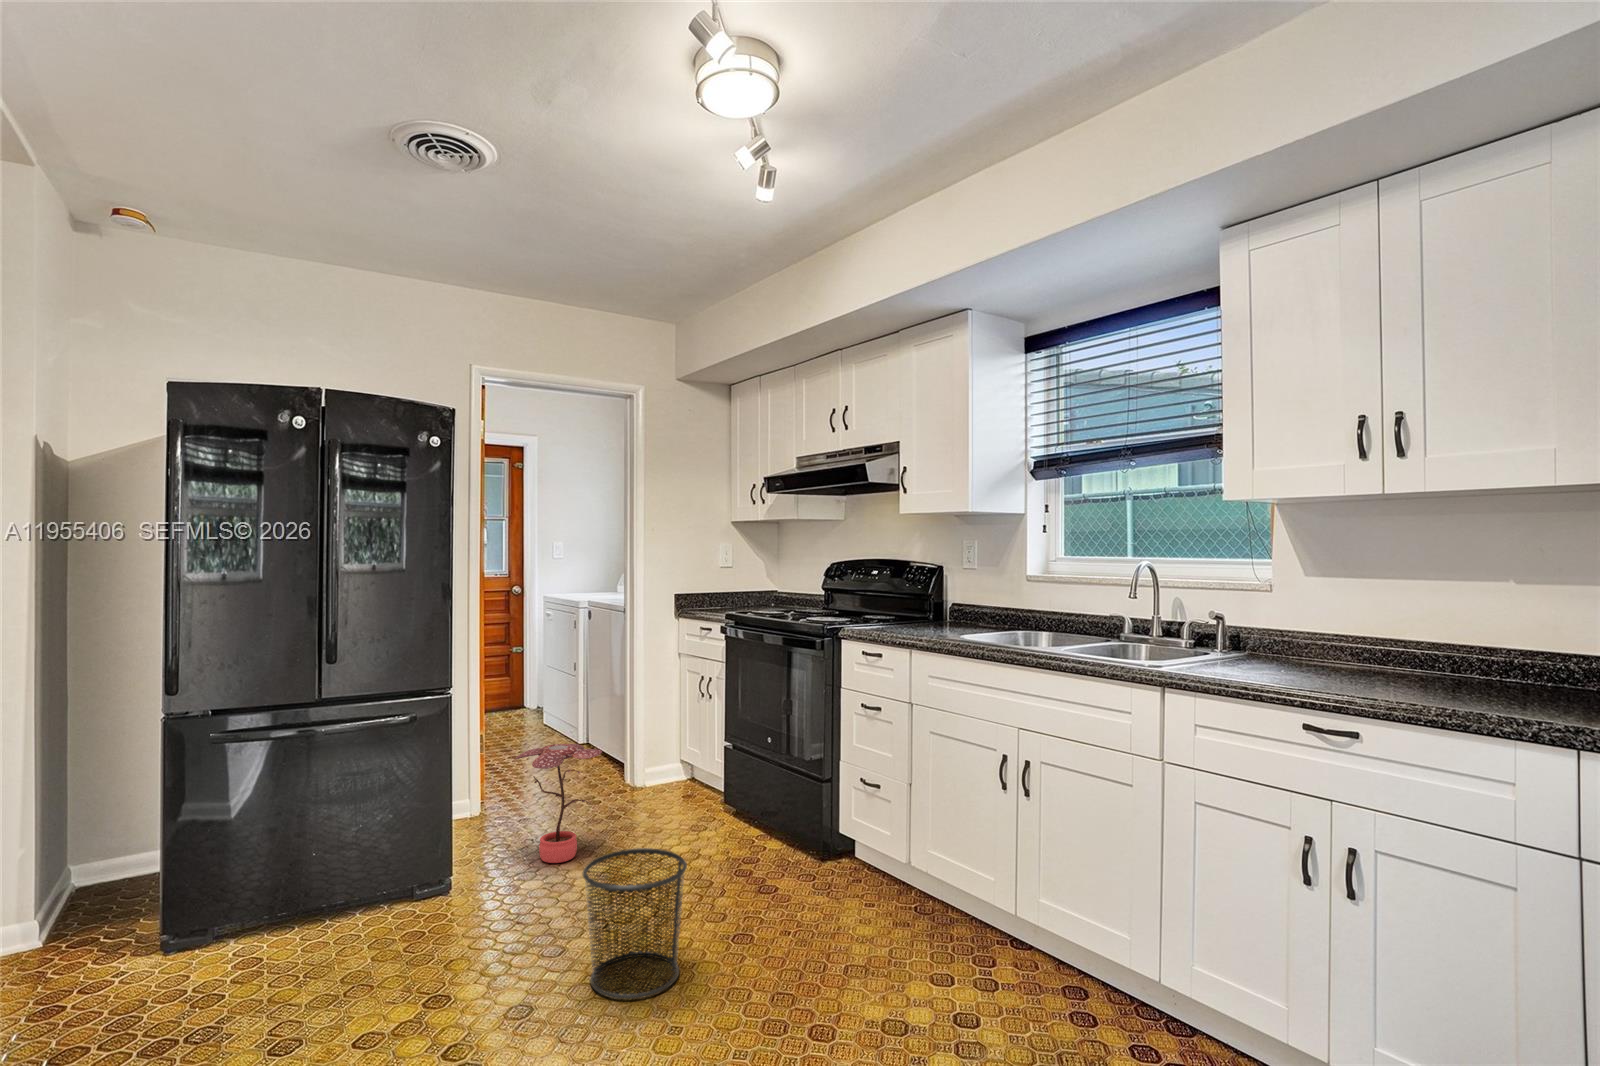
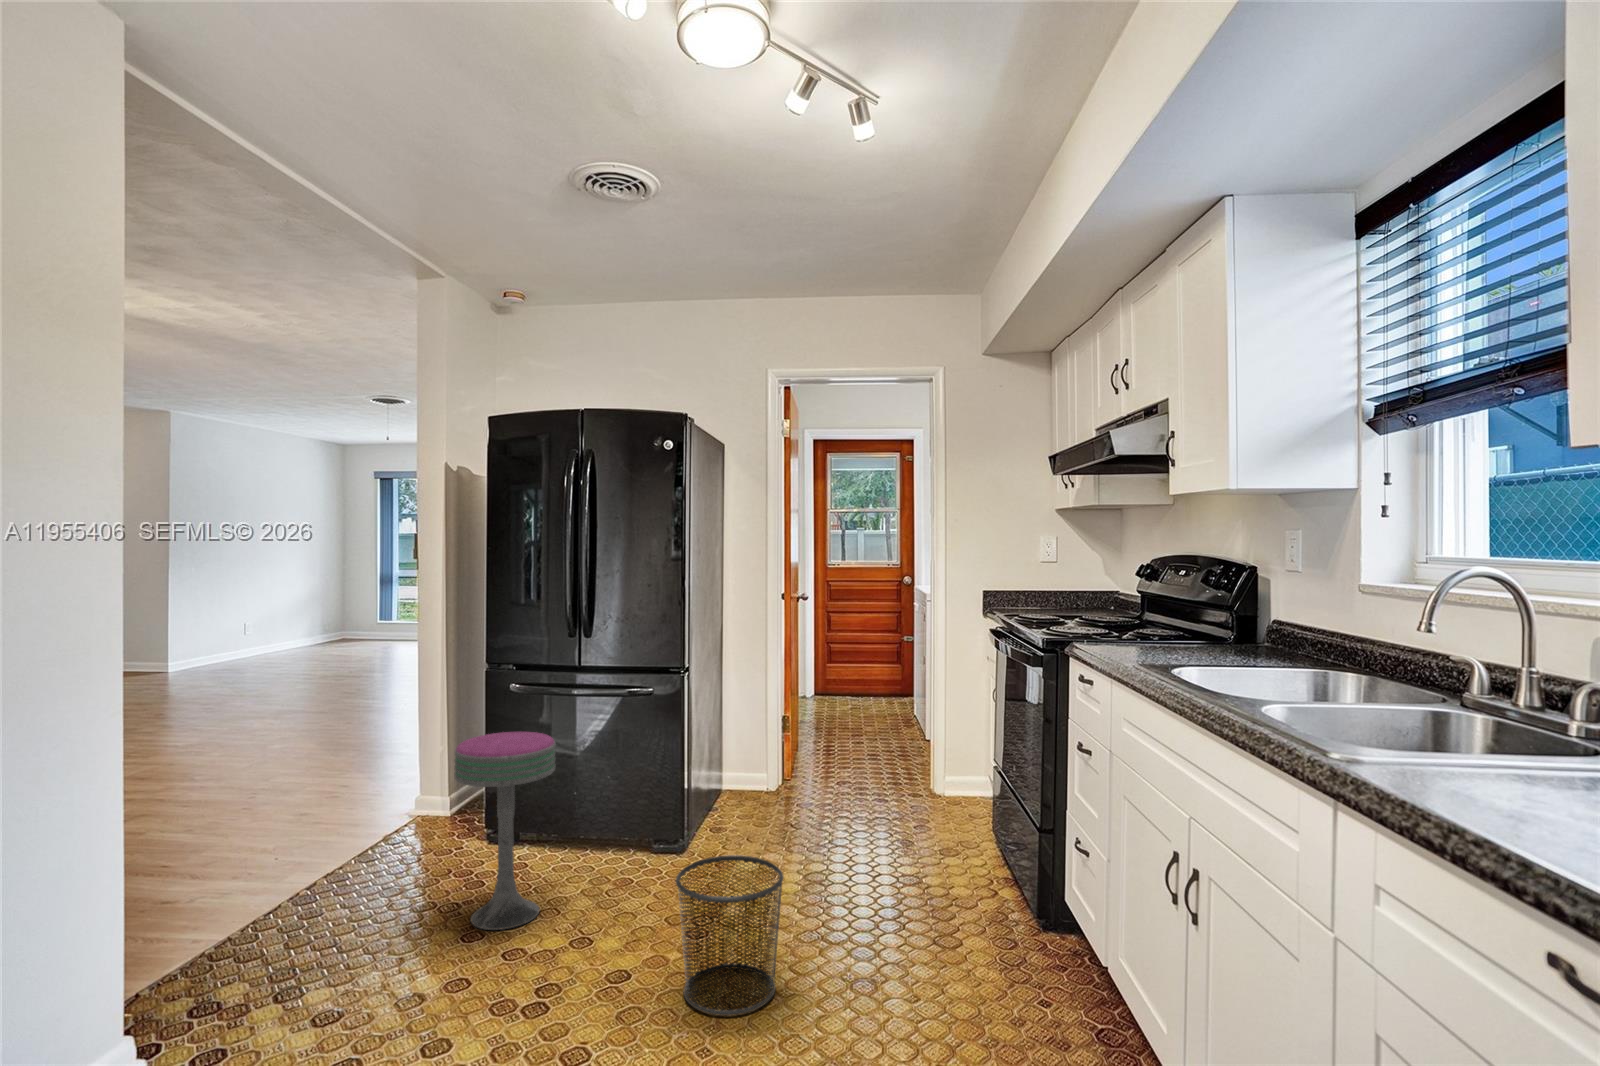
potted plant: present [515,744,602,863] -> none [755,736,830,855]
bar stool: none [234,775,367,1020] -> present [454,732,555,930]

